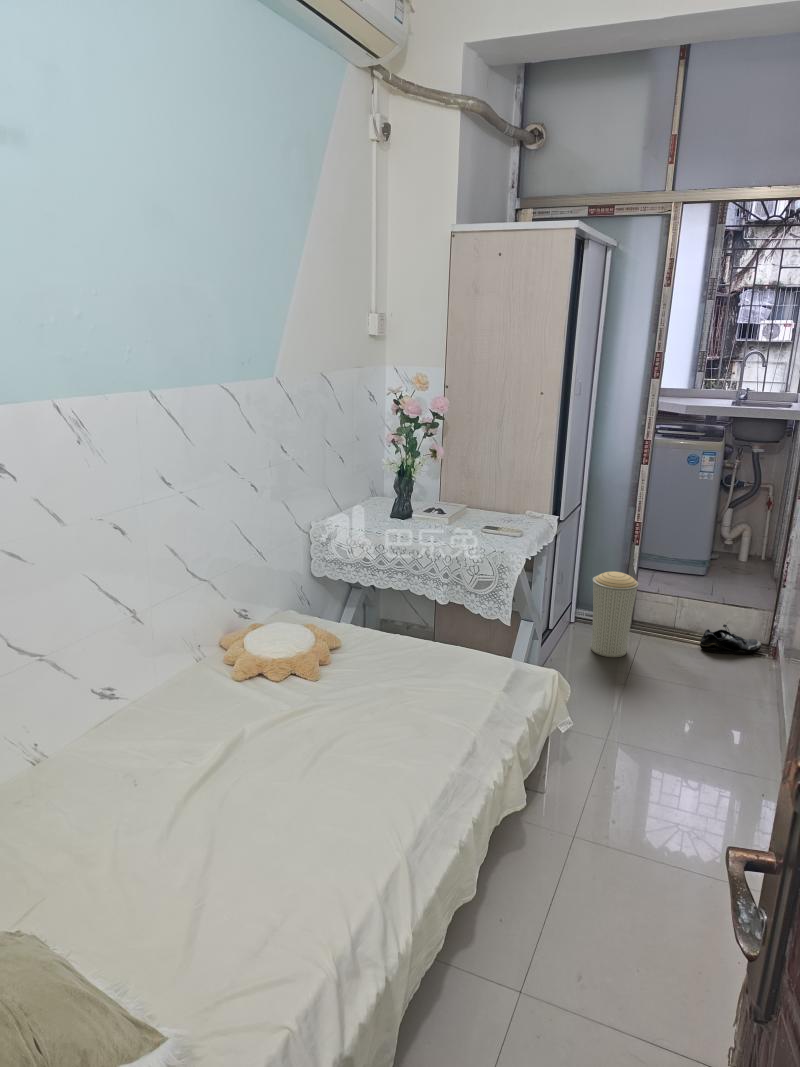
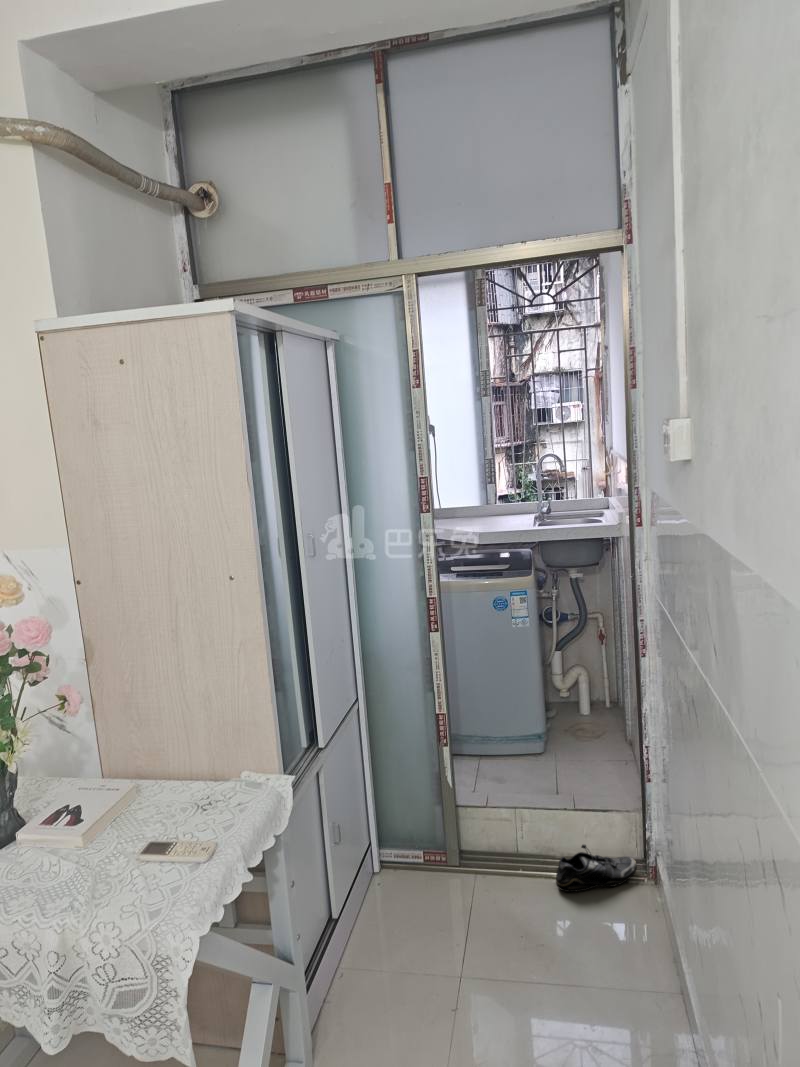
trash can: present [591,572,639,657] -> none [386,803,455,943]

